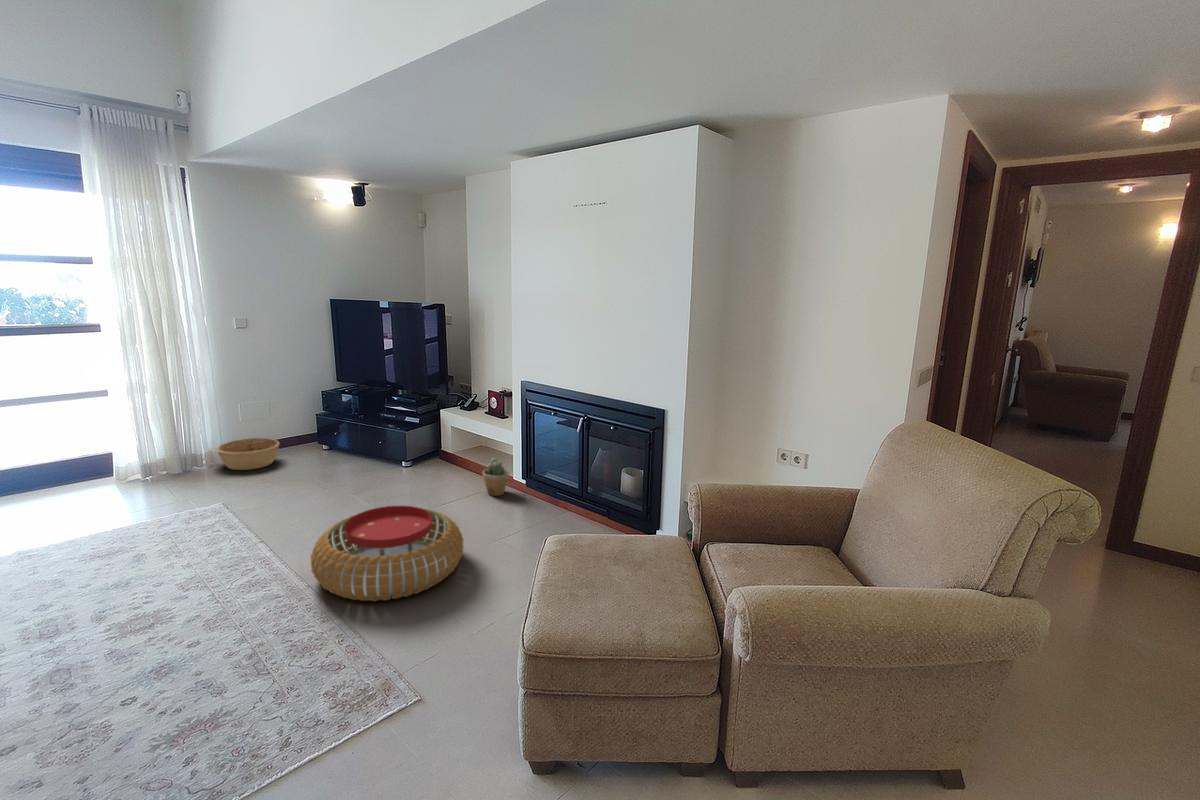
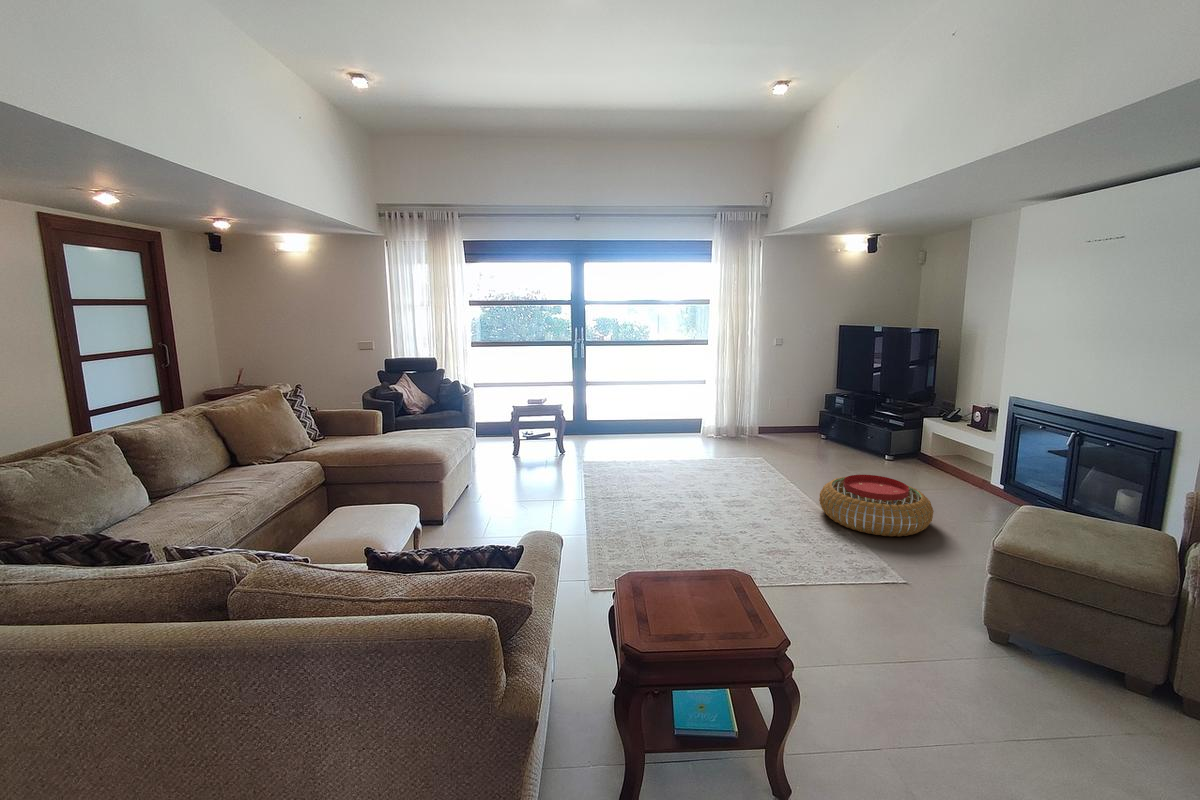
basket: present [217,438,279,470] -> none [755,422,793,443]
potted plant: present [483,458,510,496] -> none [958,462,987,495]

